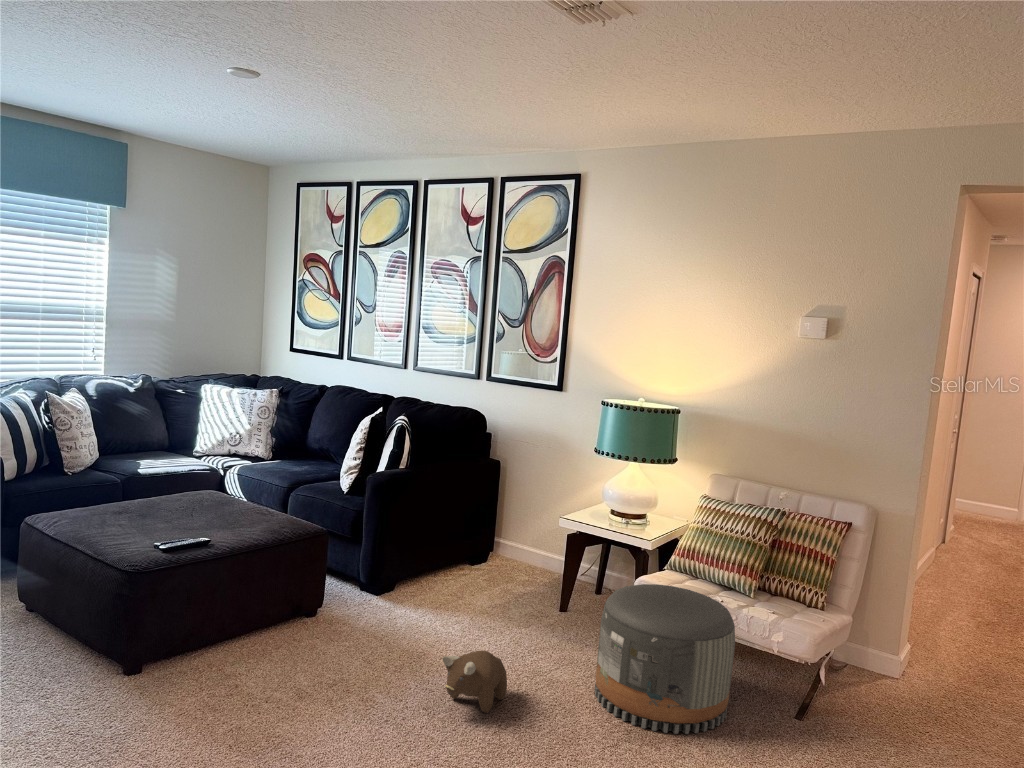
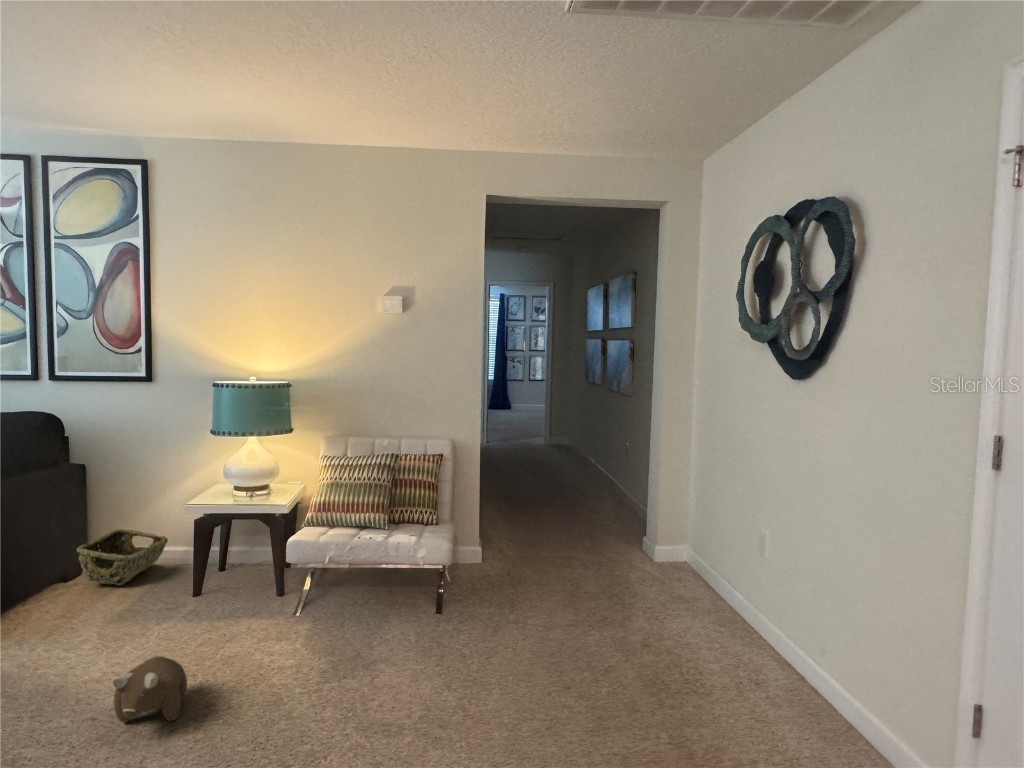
woven basket: none [481,529,559,582] -> present [77,529,168,585]
pouf: present [595,584,735,734] -> none [270,537,395,670]

